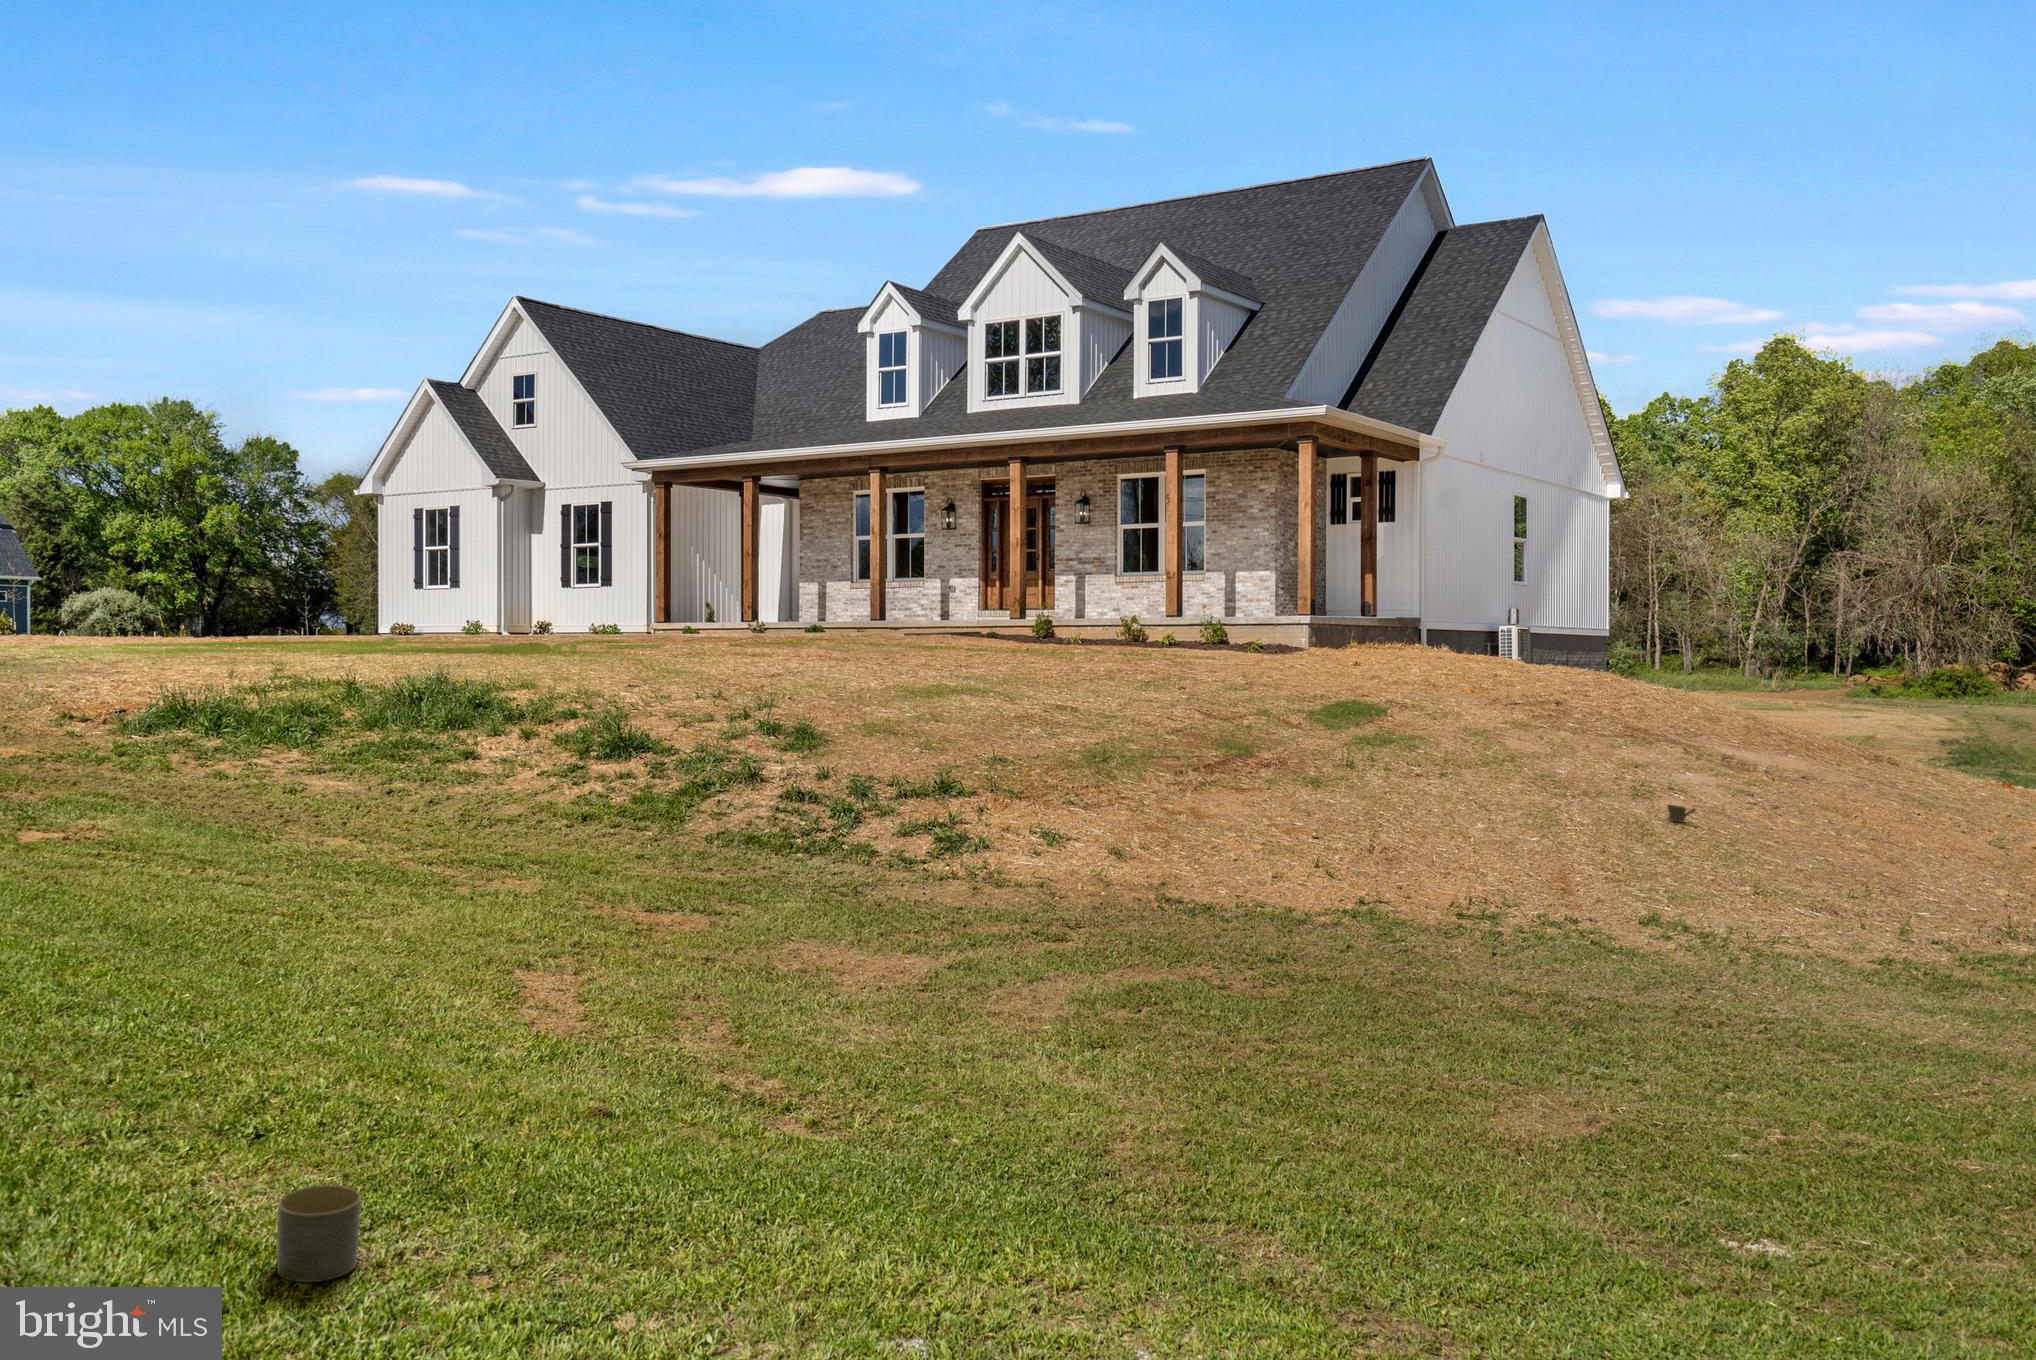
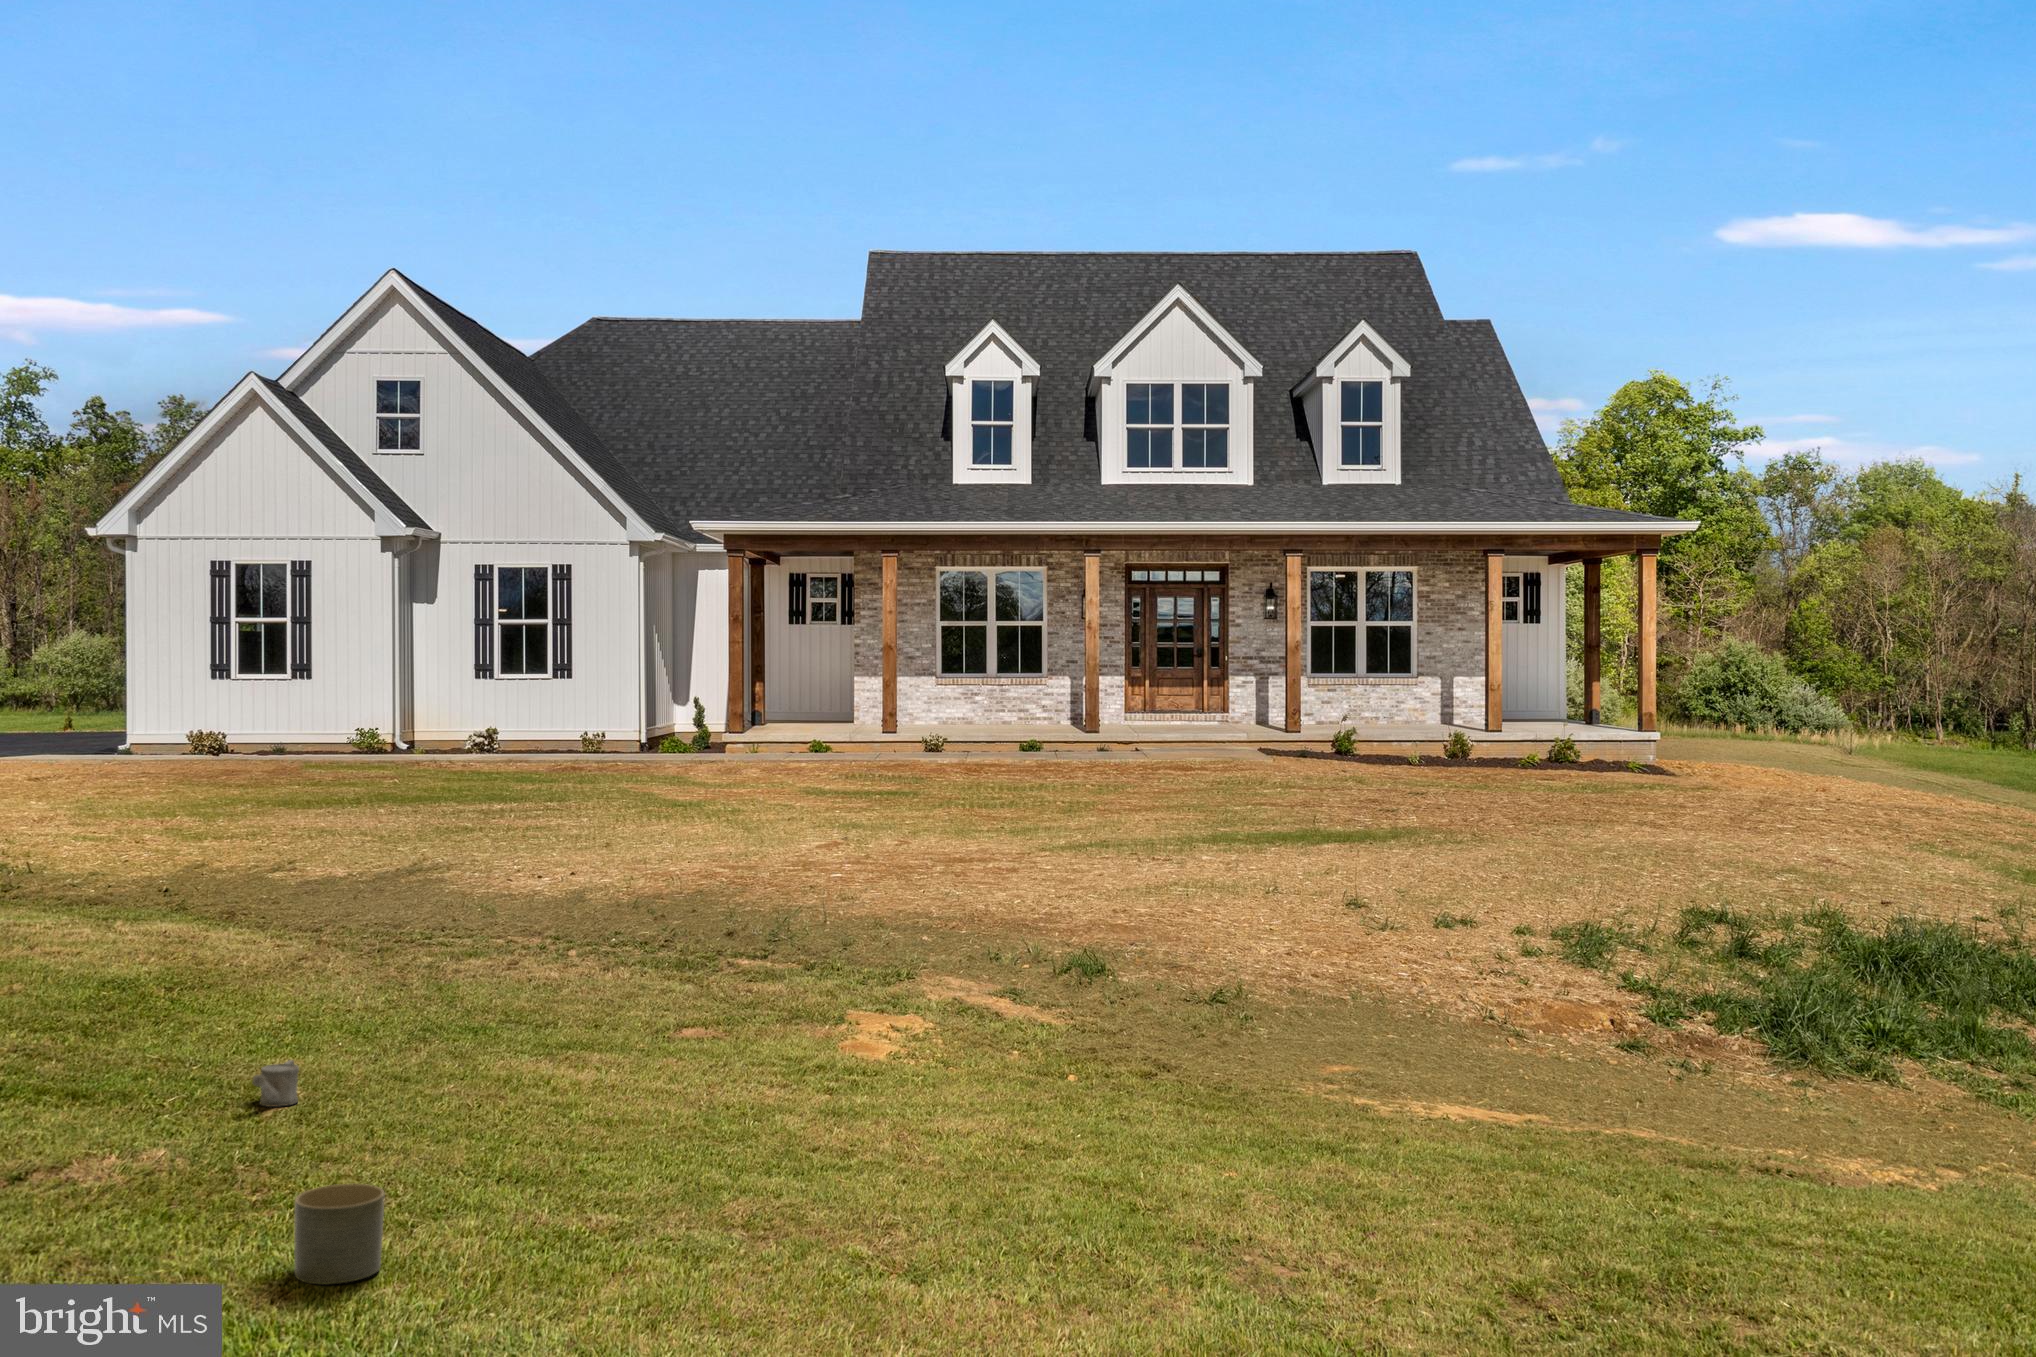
watering can: present [1668,804,1696,823] -> present [253,1060,299,1107]

